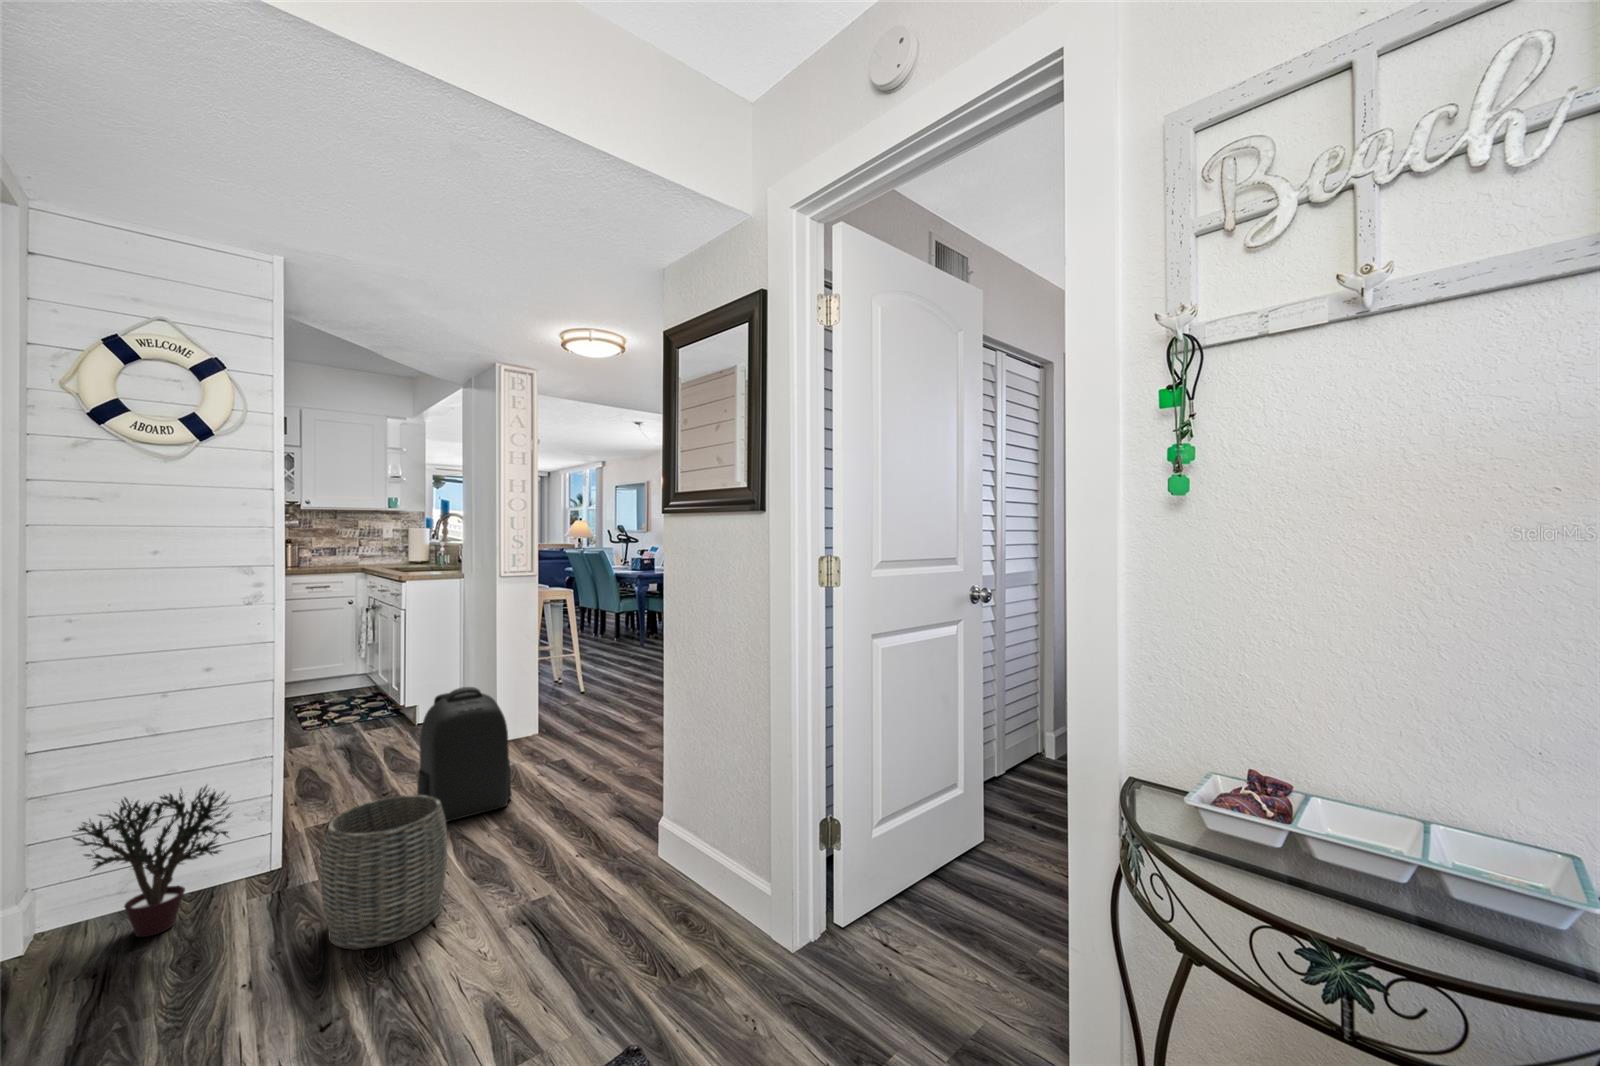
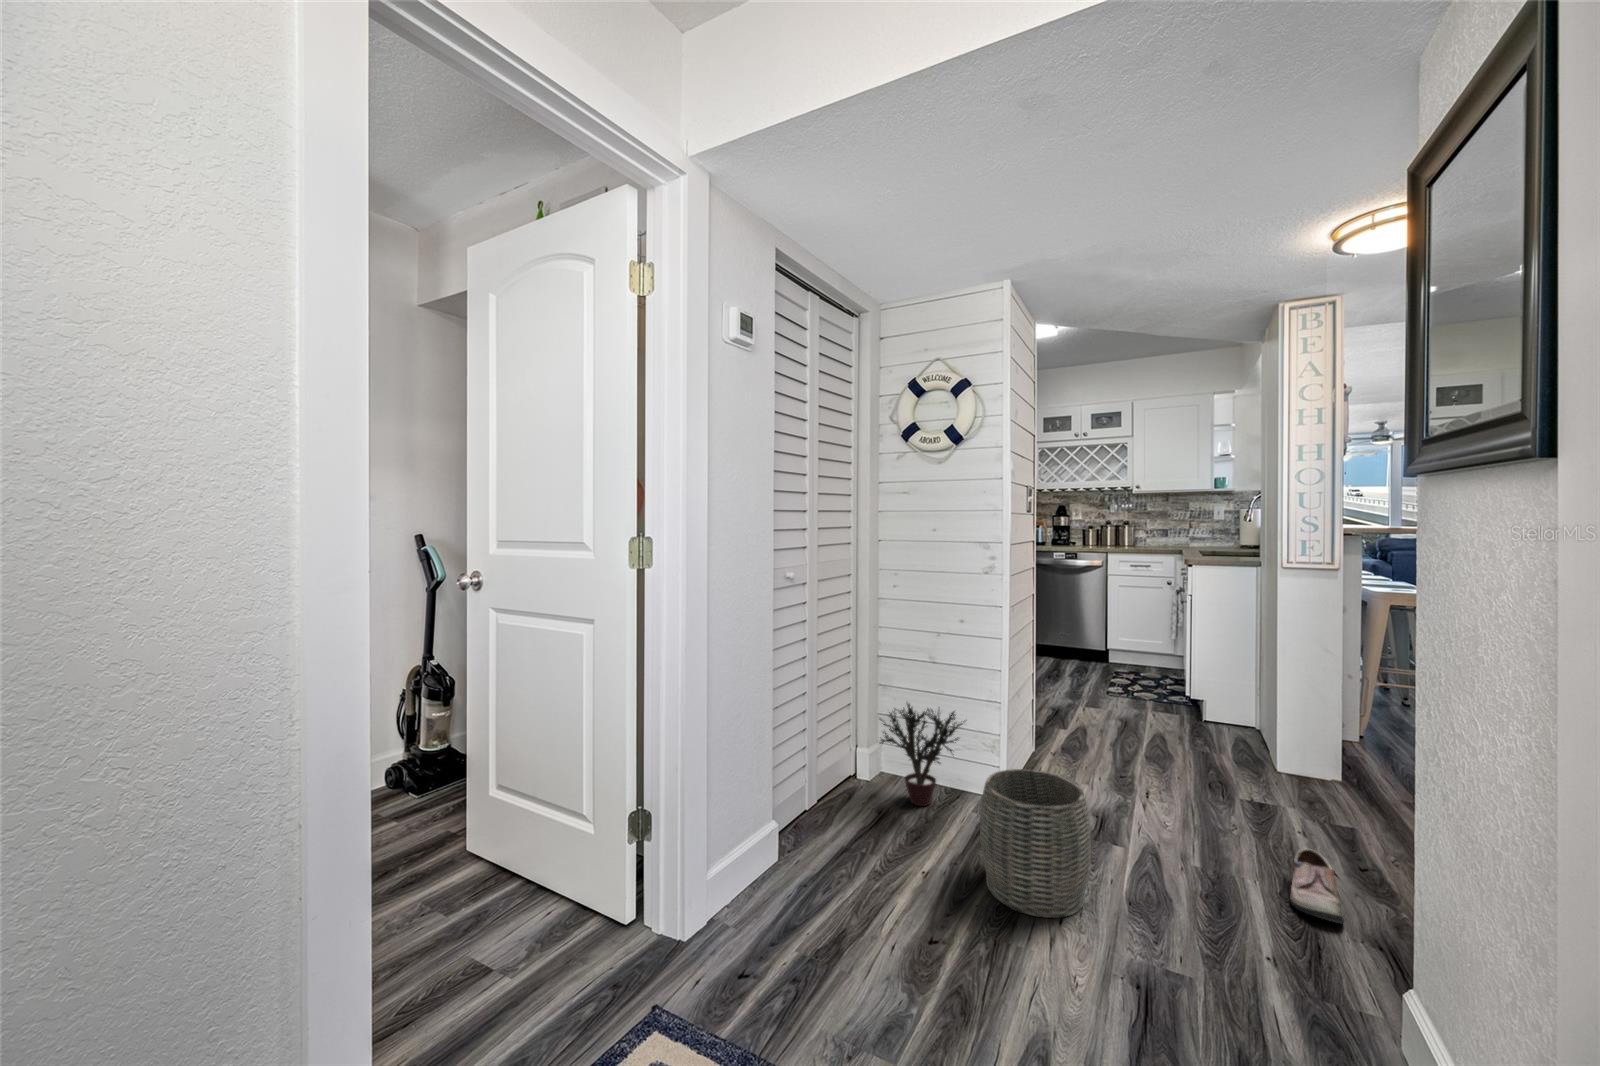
backpack: present [417,687,512,822] -> none [1129,688,1241,845]
shoe: none [557,780,599,821] -> present [1290,849,1344,923]

